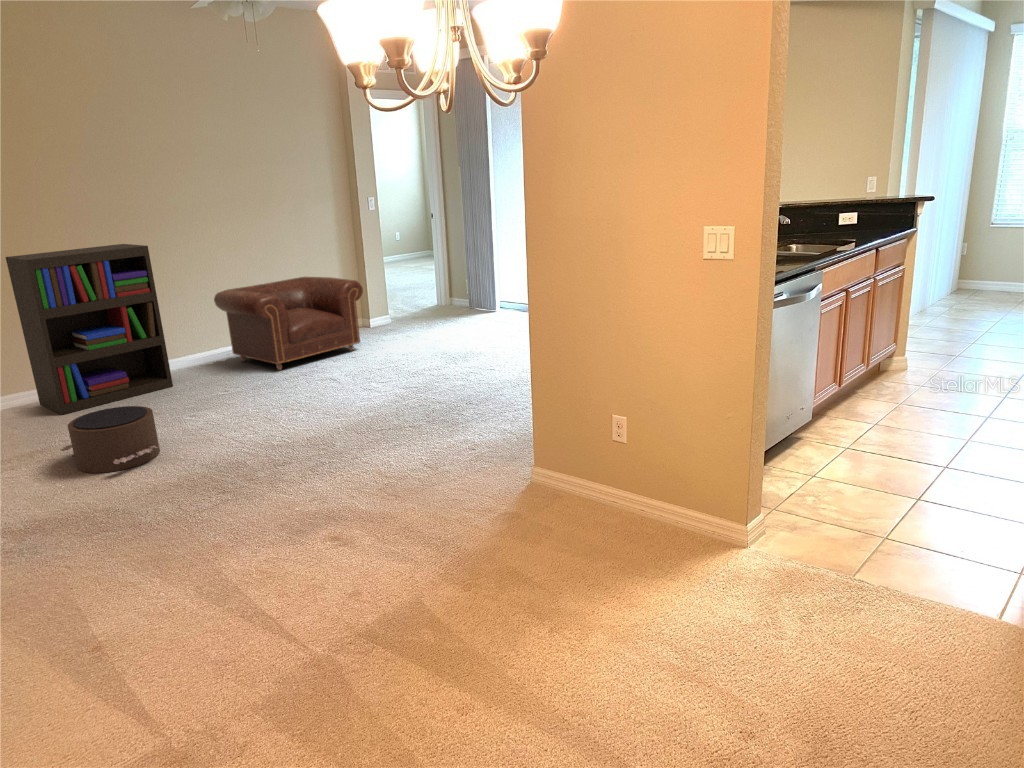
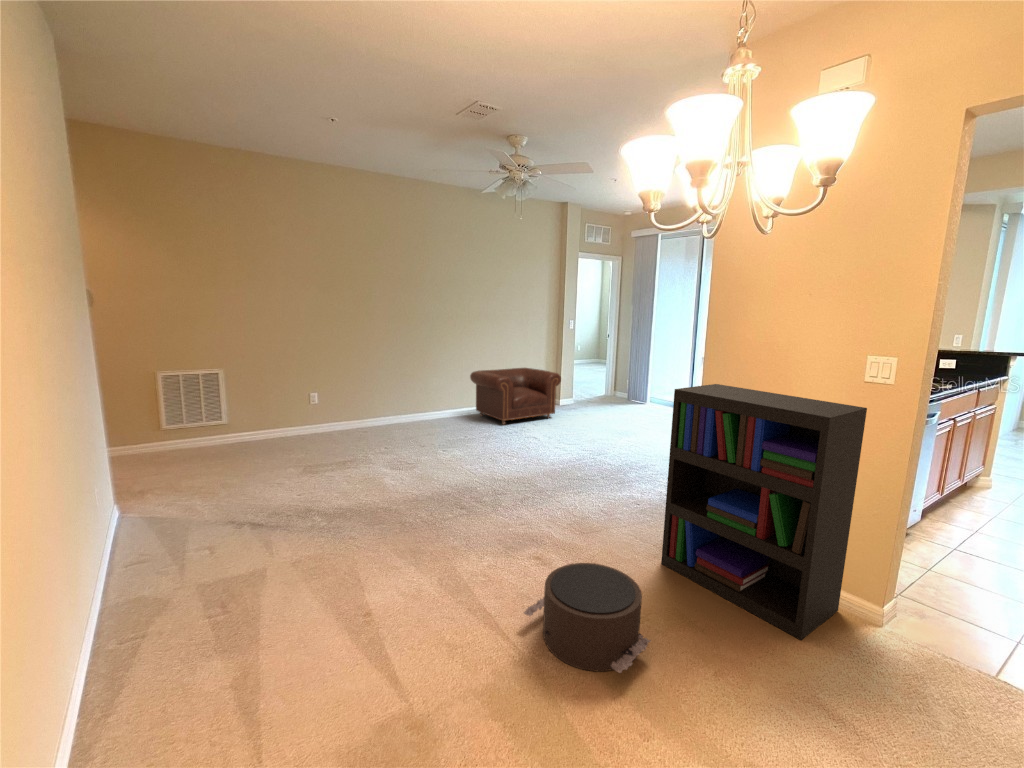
bookshelf: present [6,244,173,415] -> present [661,384,867,640]
pouf: present [61,406,160,473] -> present [524,563,651,673]

